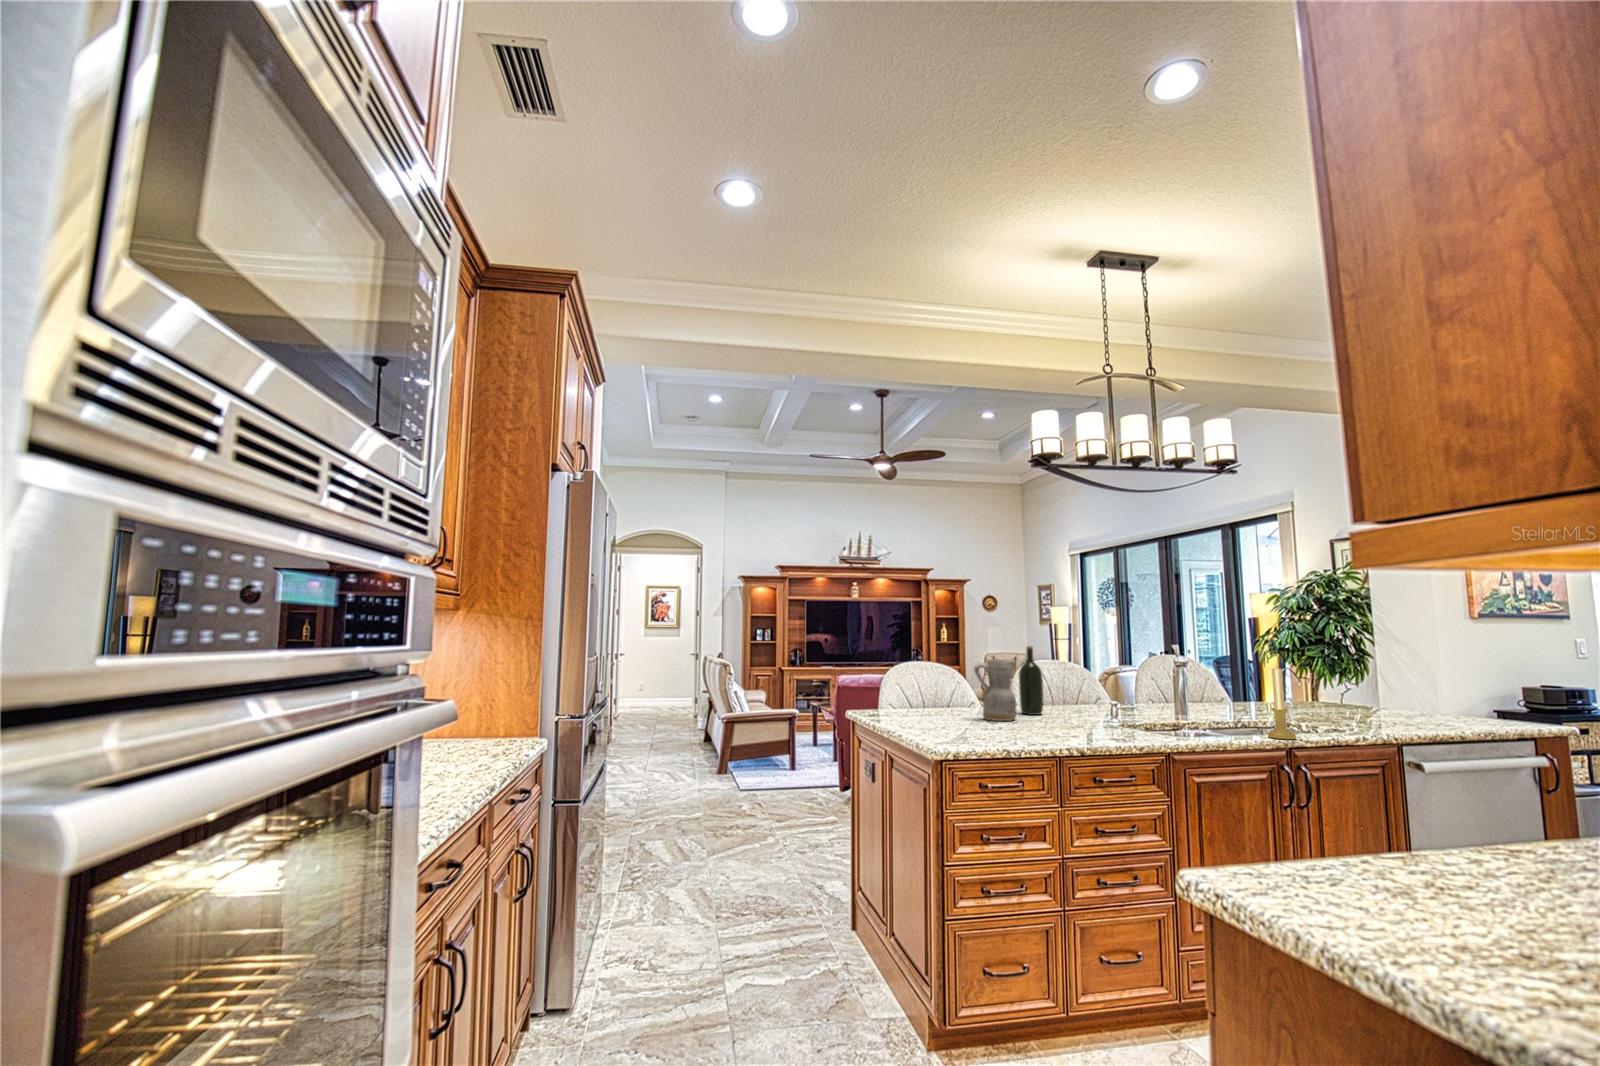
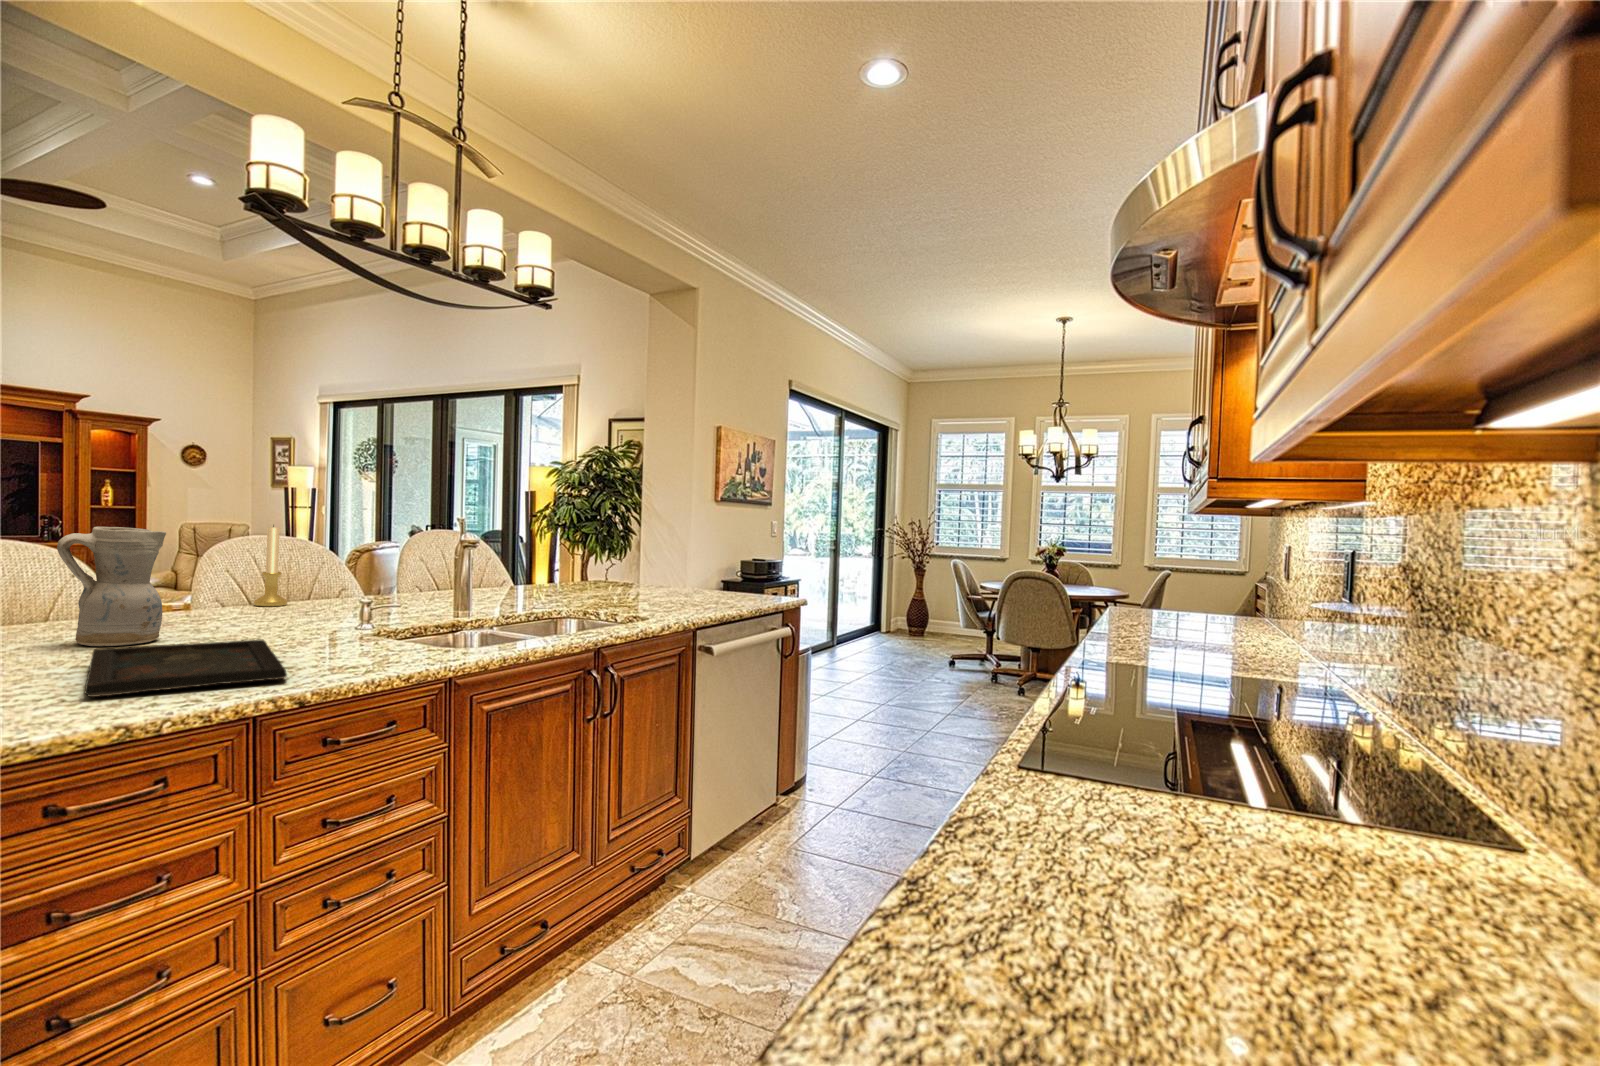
wine bottle: present [1019,646,1044,715] -> none [179,506,231,626]
candle holder: present [1267,668,1296,740] -> present [254,525,287,607]
tray: none [995,720,1082,741] -> present [85,640,287,697]

